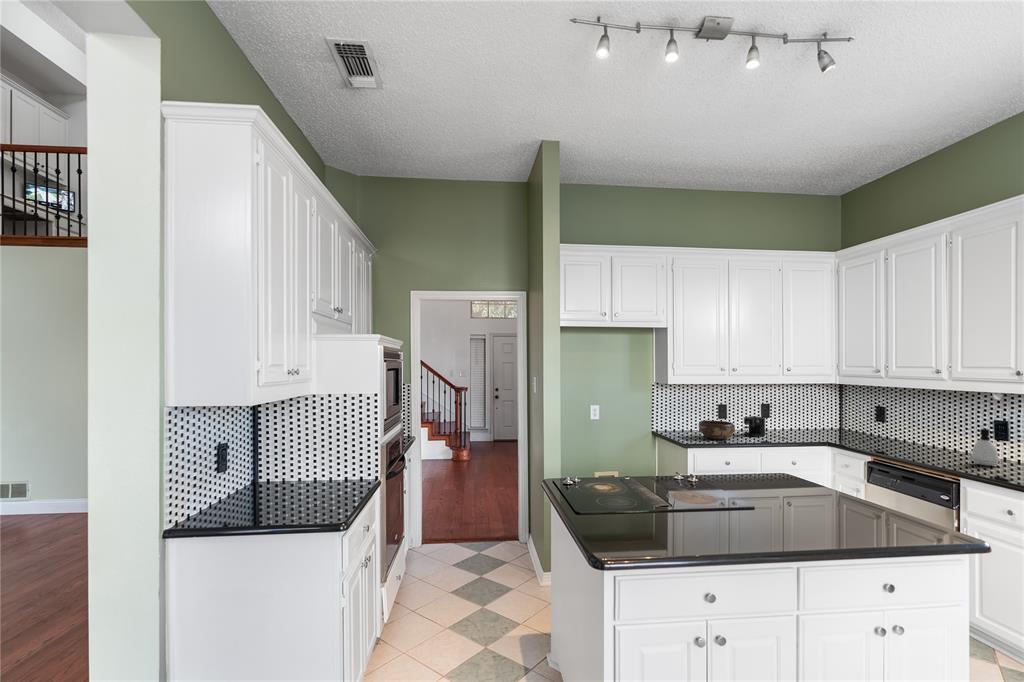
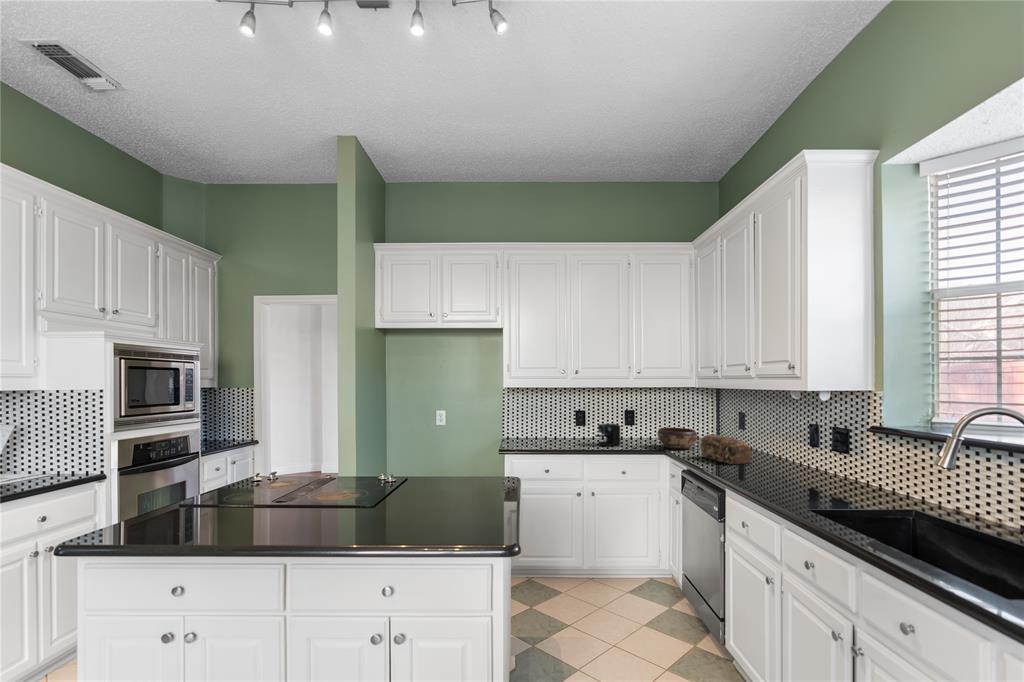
decorative bowl: present [699,420,735,440] -> present [657,427,697,450]
bread loaf: none [860,425,914,450] -> present [701,434,751,464]
soap dispenser: present [972,429,999,466] -> none [772,439,799,484]

